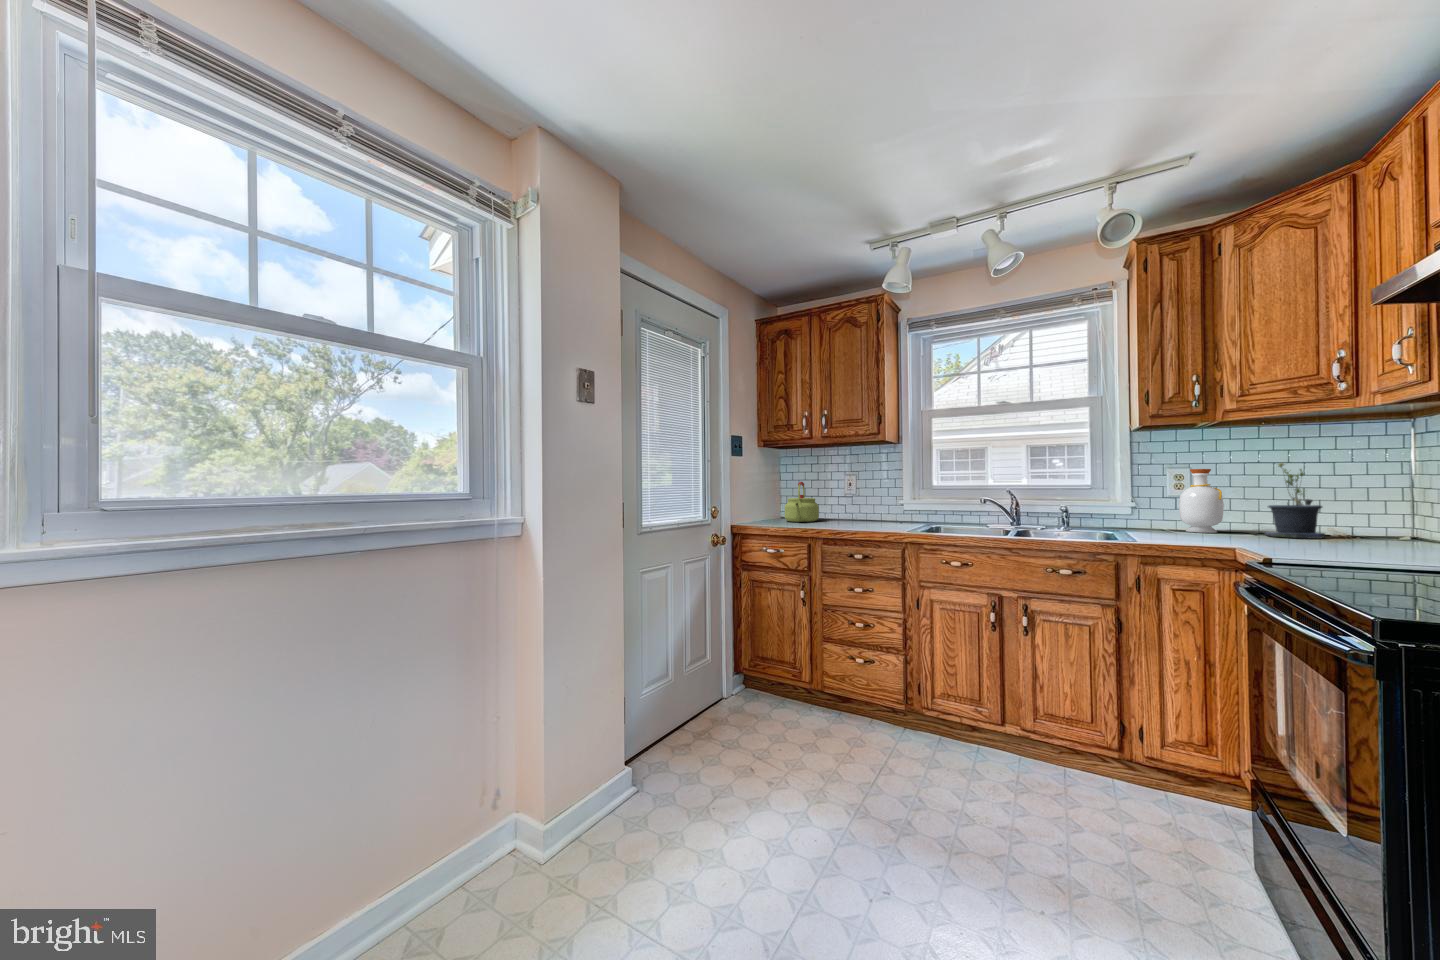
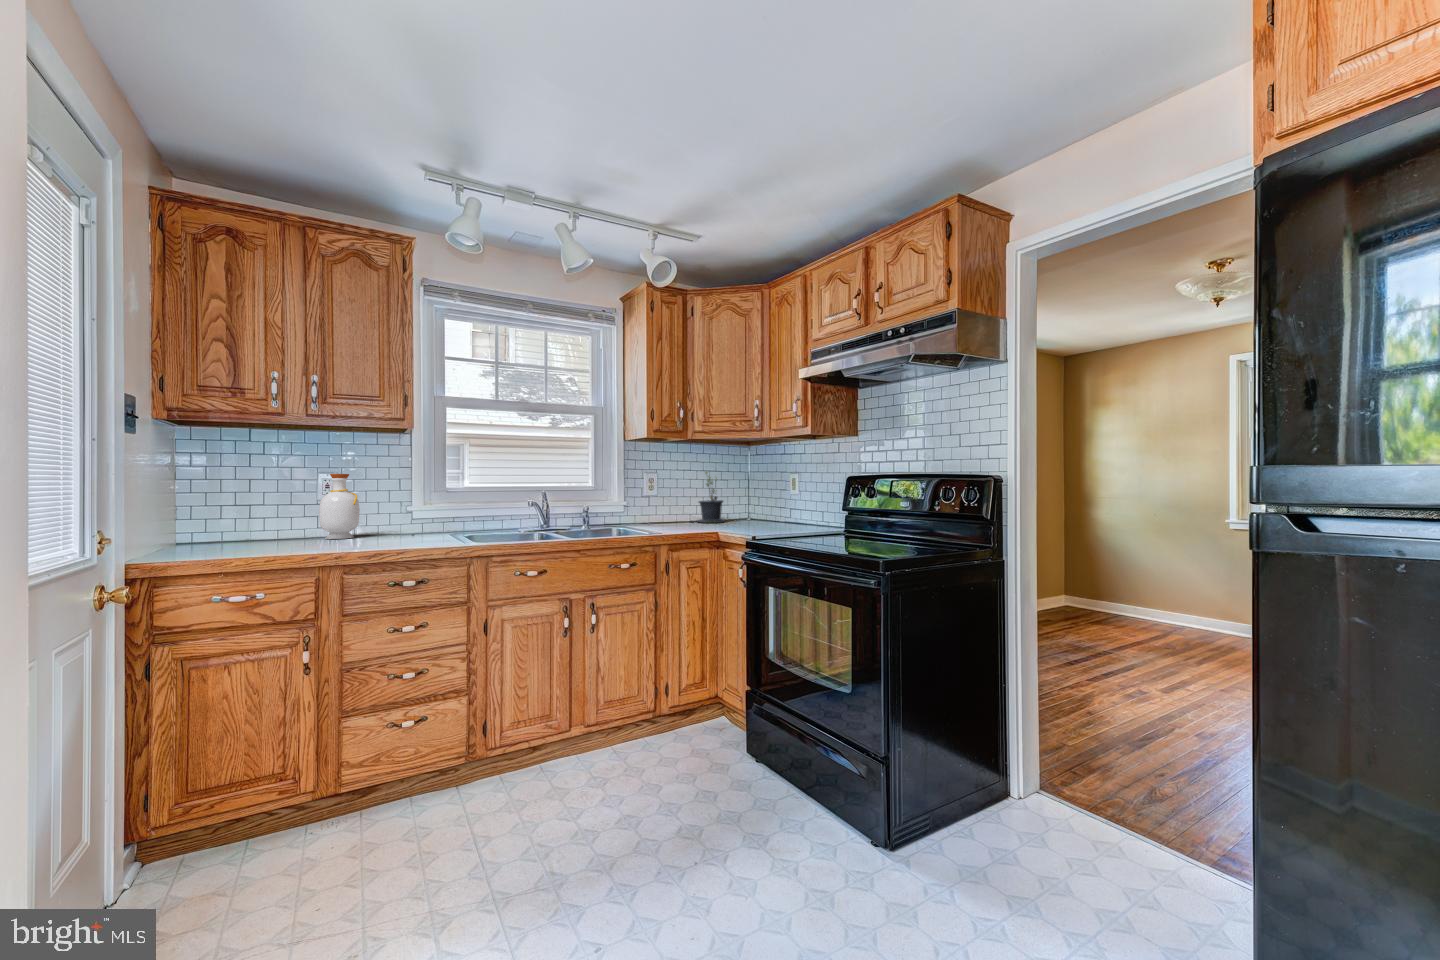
bottle: present [1179,469,1224,533] -> present [319,474,360,539]
kettle: present [785,482,819,522] -> none [199,482,271,548]

